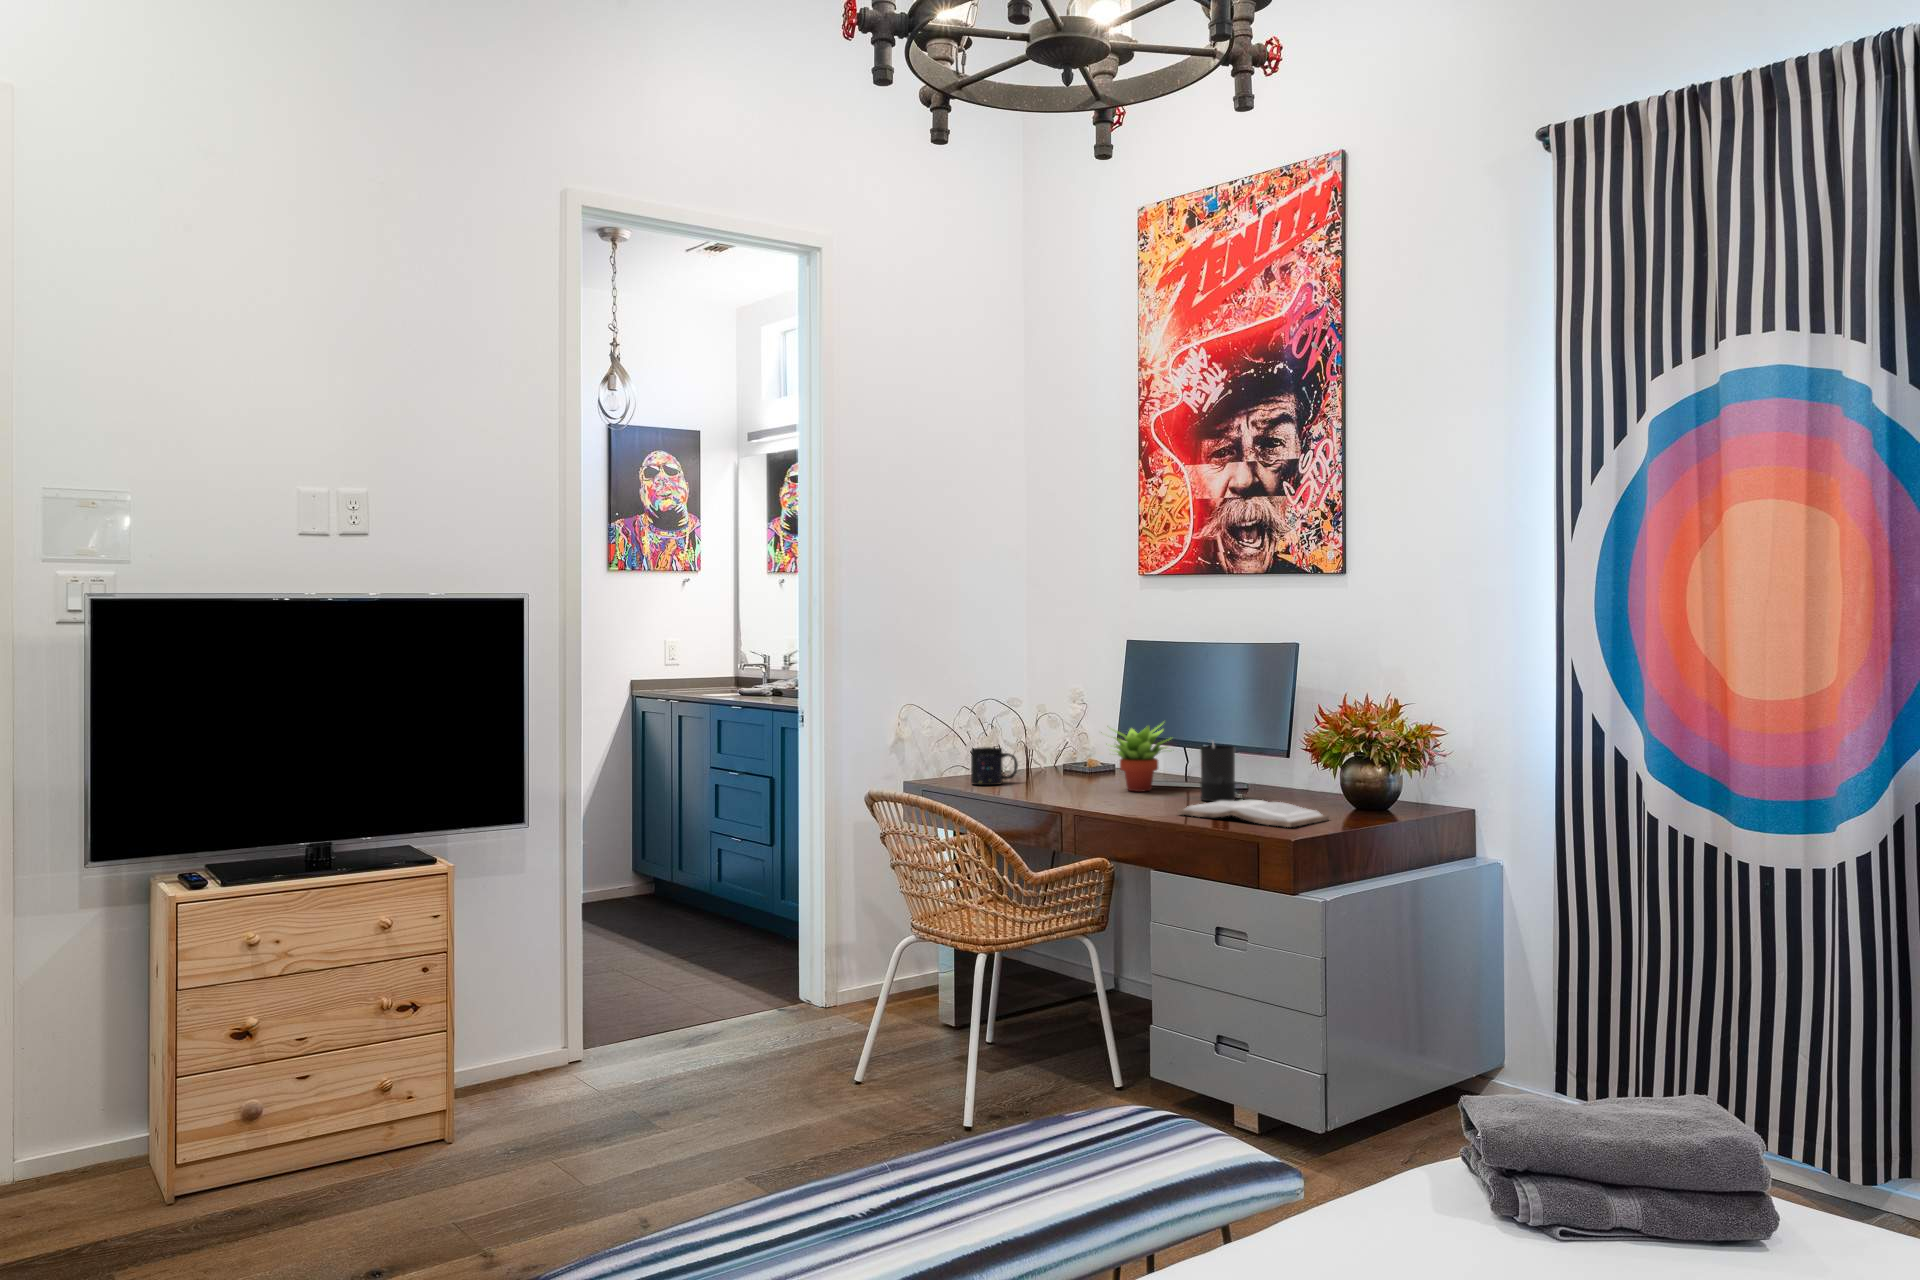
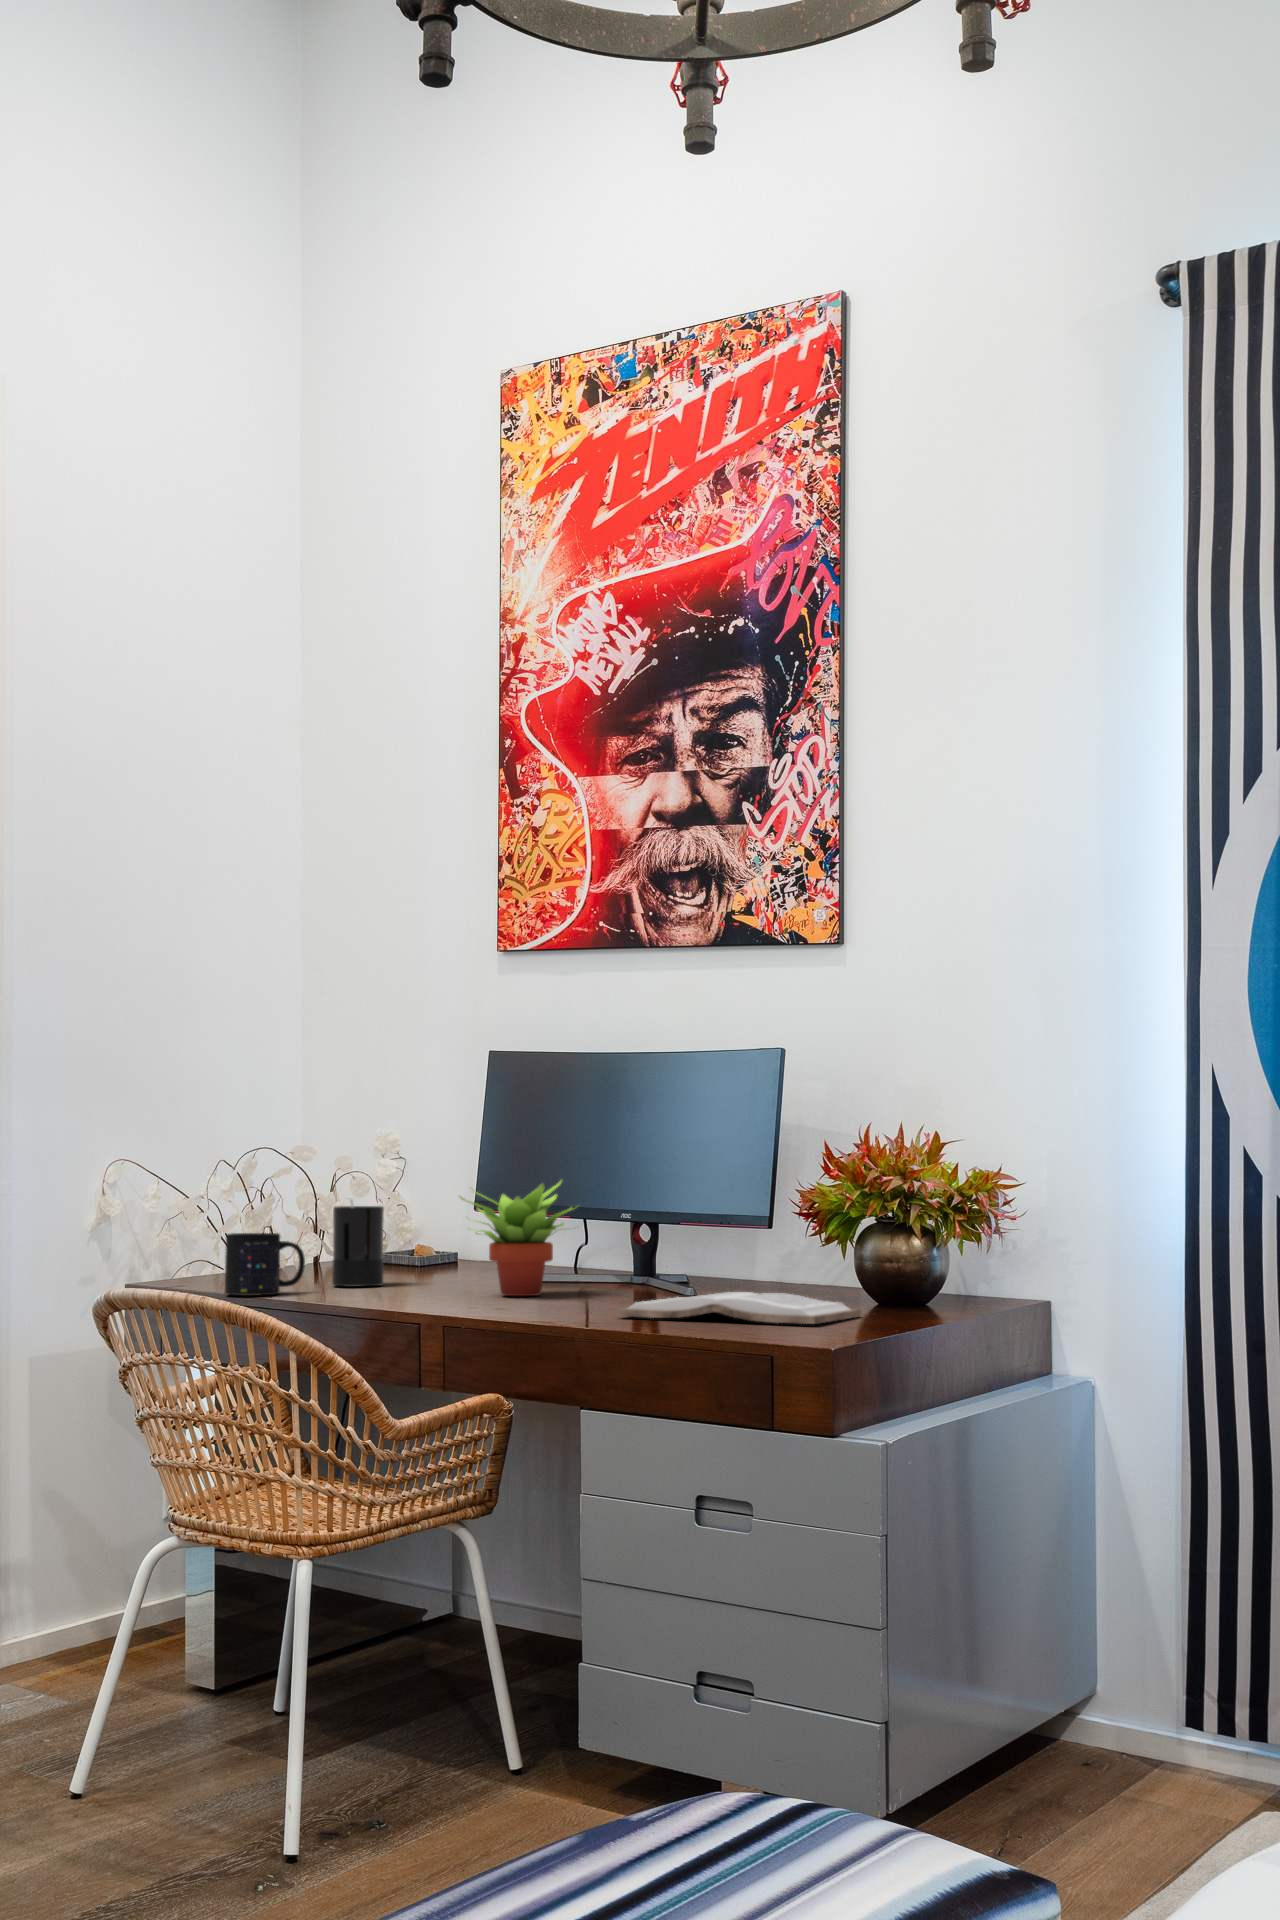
candle: present [1200,741,1235,801] -> present [332,1199,384,1287]

